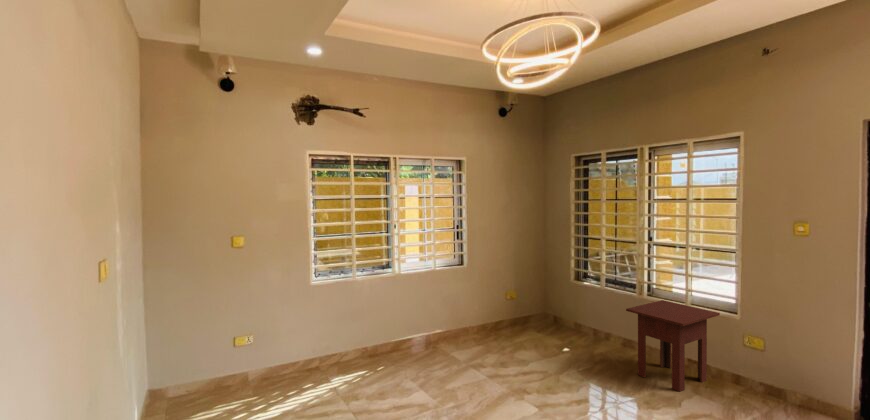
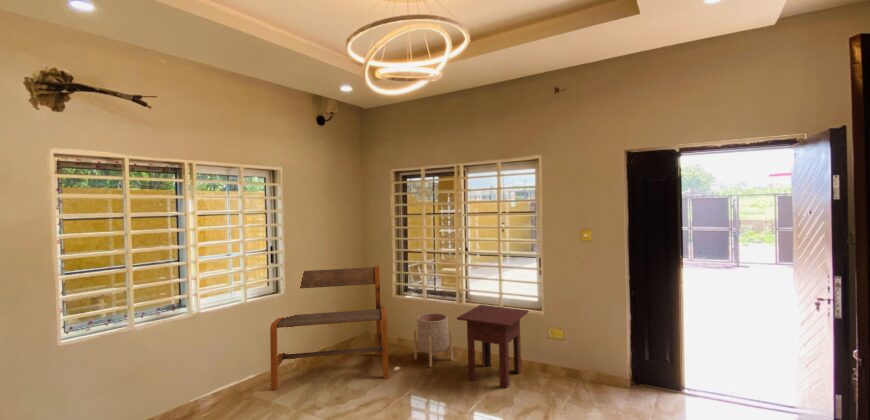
bench: none [452,248,559,358] -> present [270,266,389,390]
planter: none [586,303,629,357] -> present [414,313,453,367]

